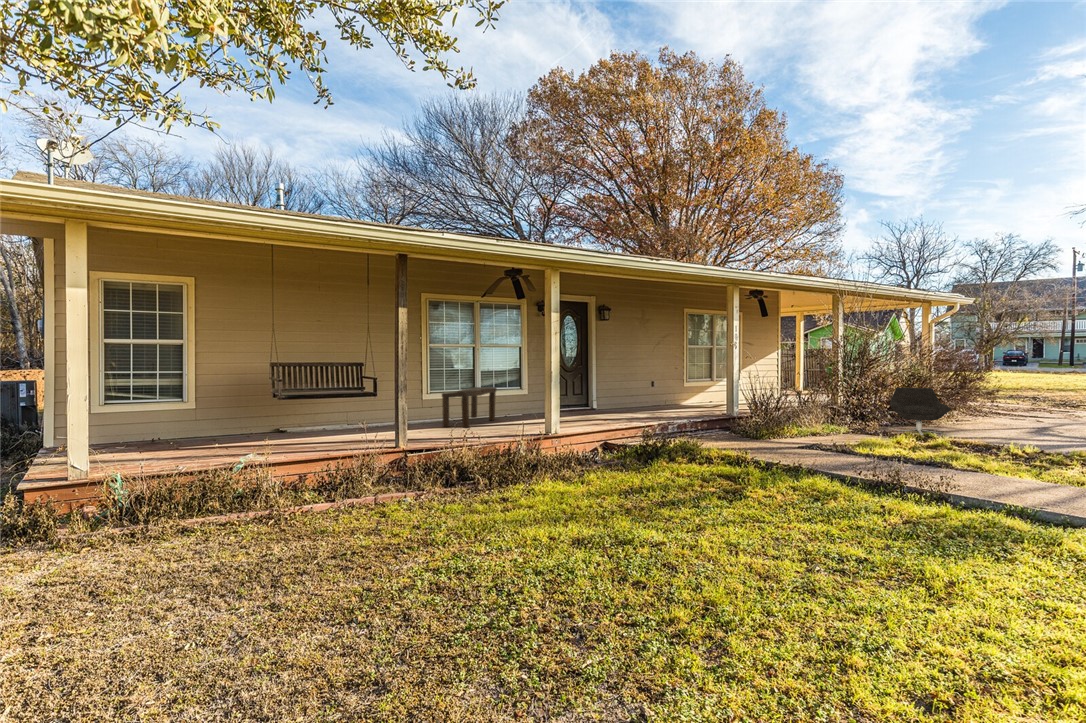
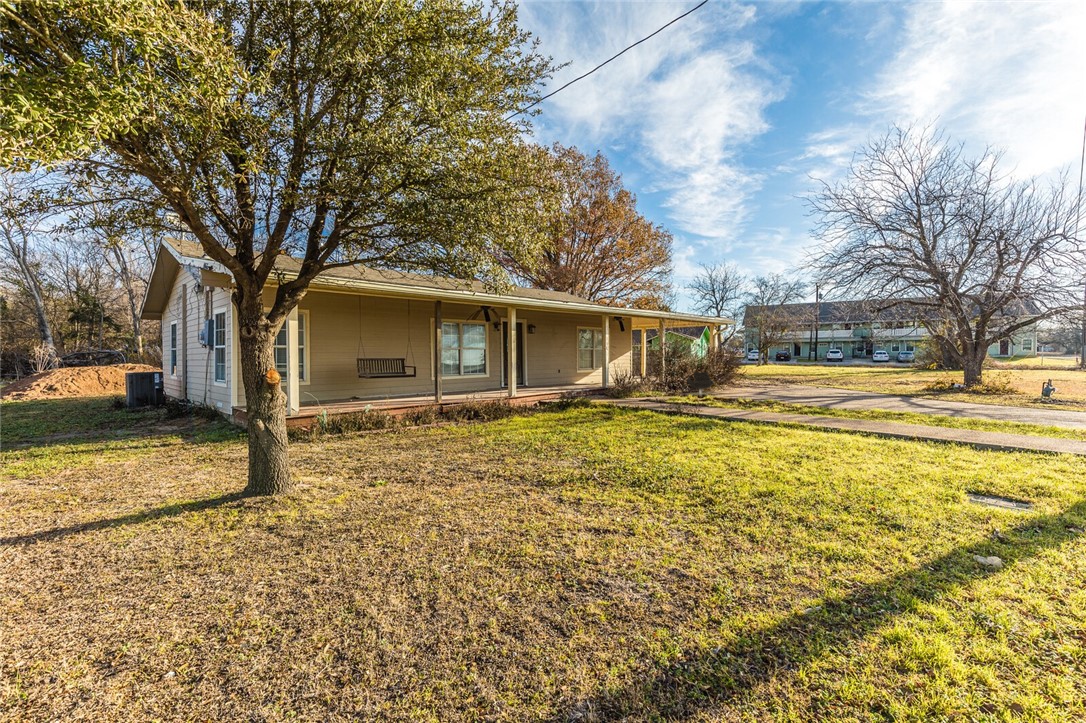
bench: present [442,387,497,428] -> none [447,372,475,395]

